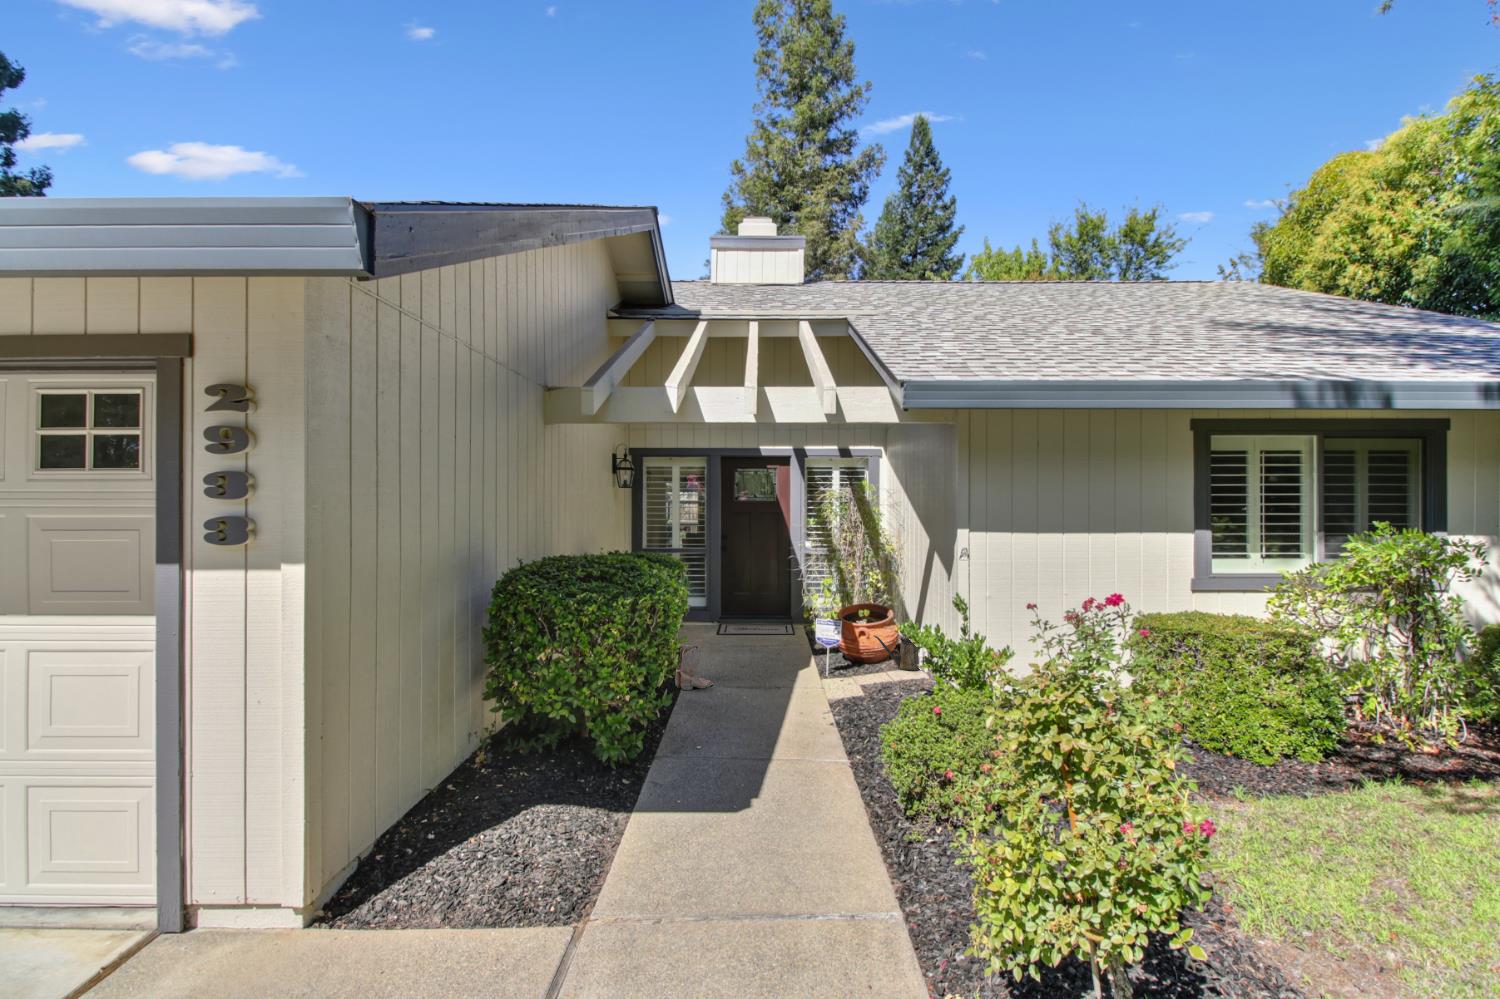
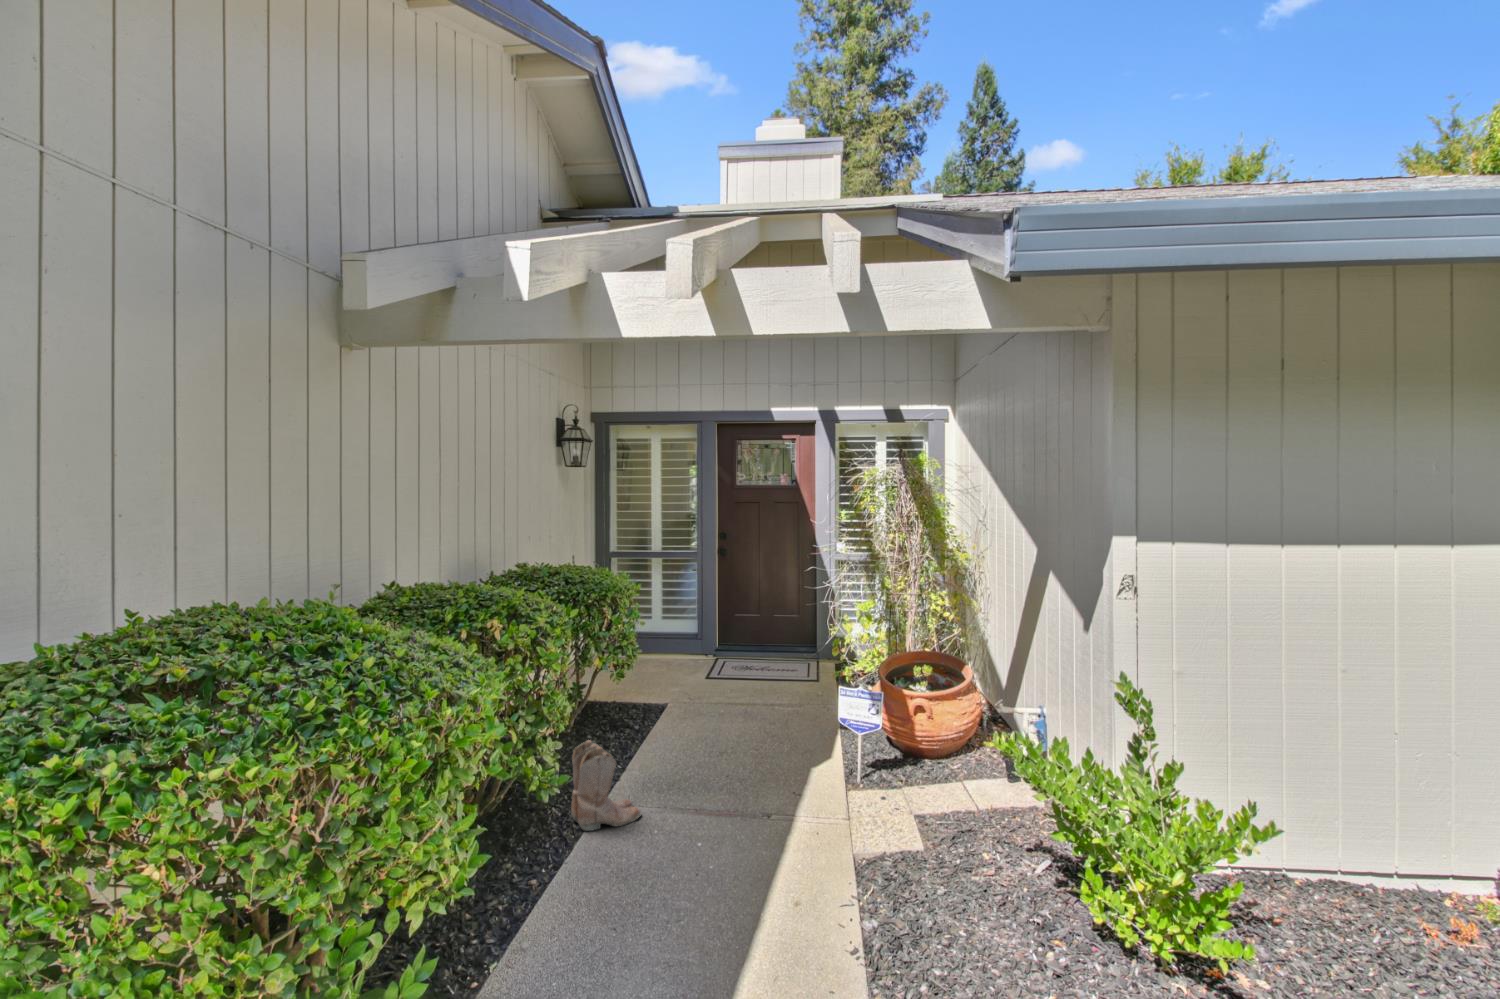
watering can: present [874,635,920,671] -> none [939,718,1042,787]

